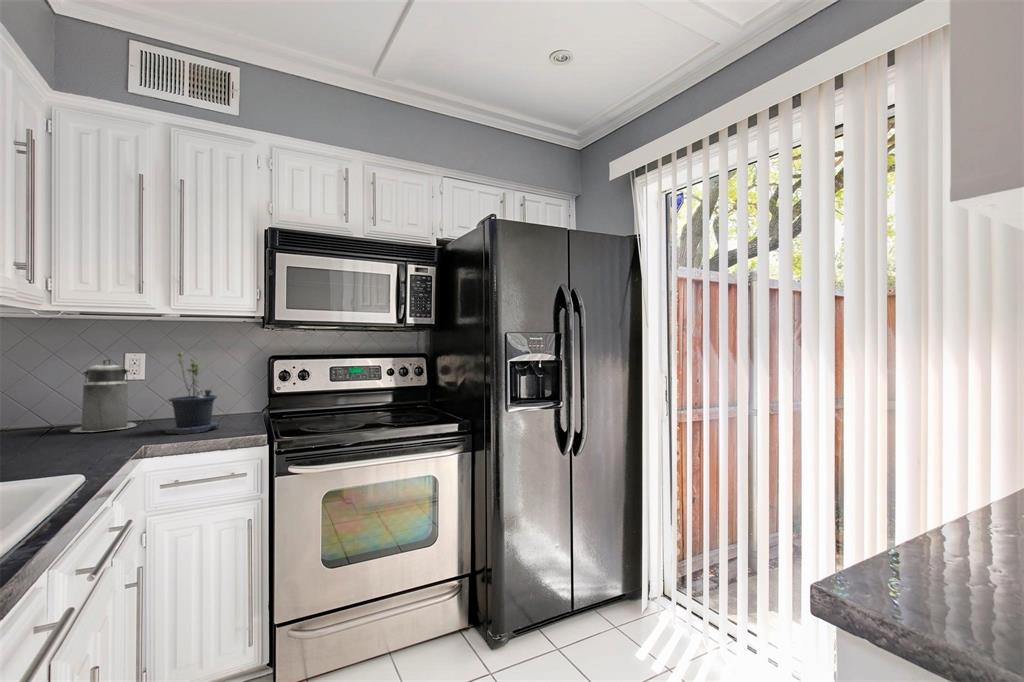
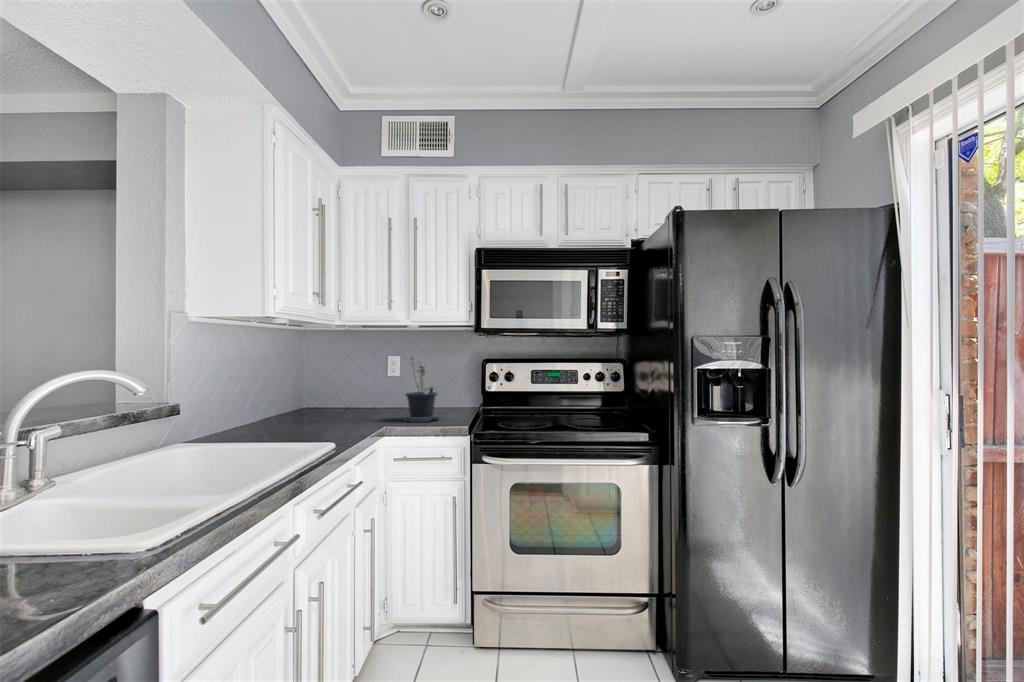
canister: present [70,359,136,432] -> none [349,361,388,416]

